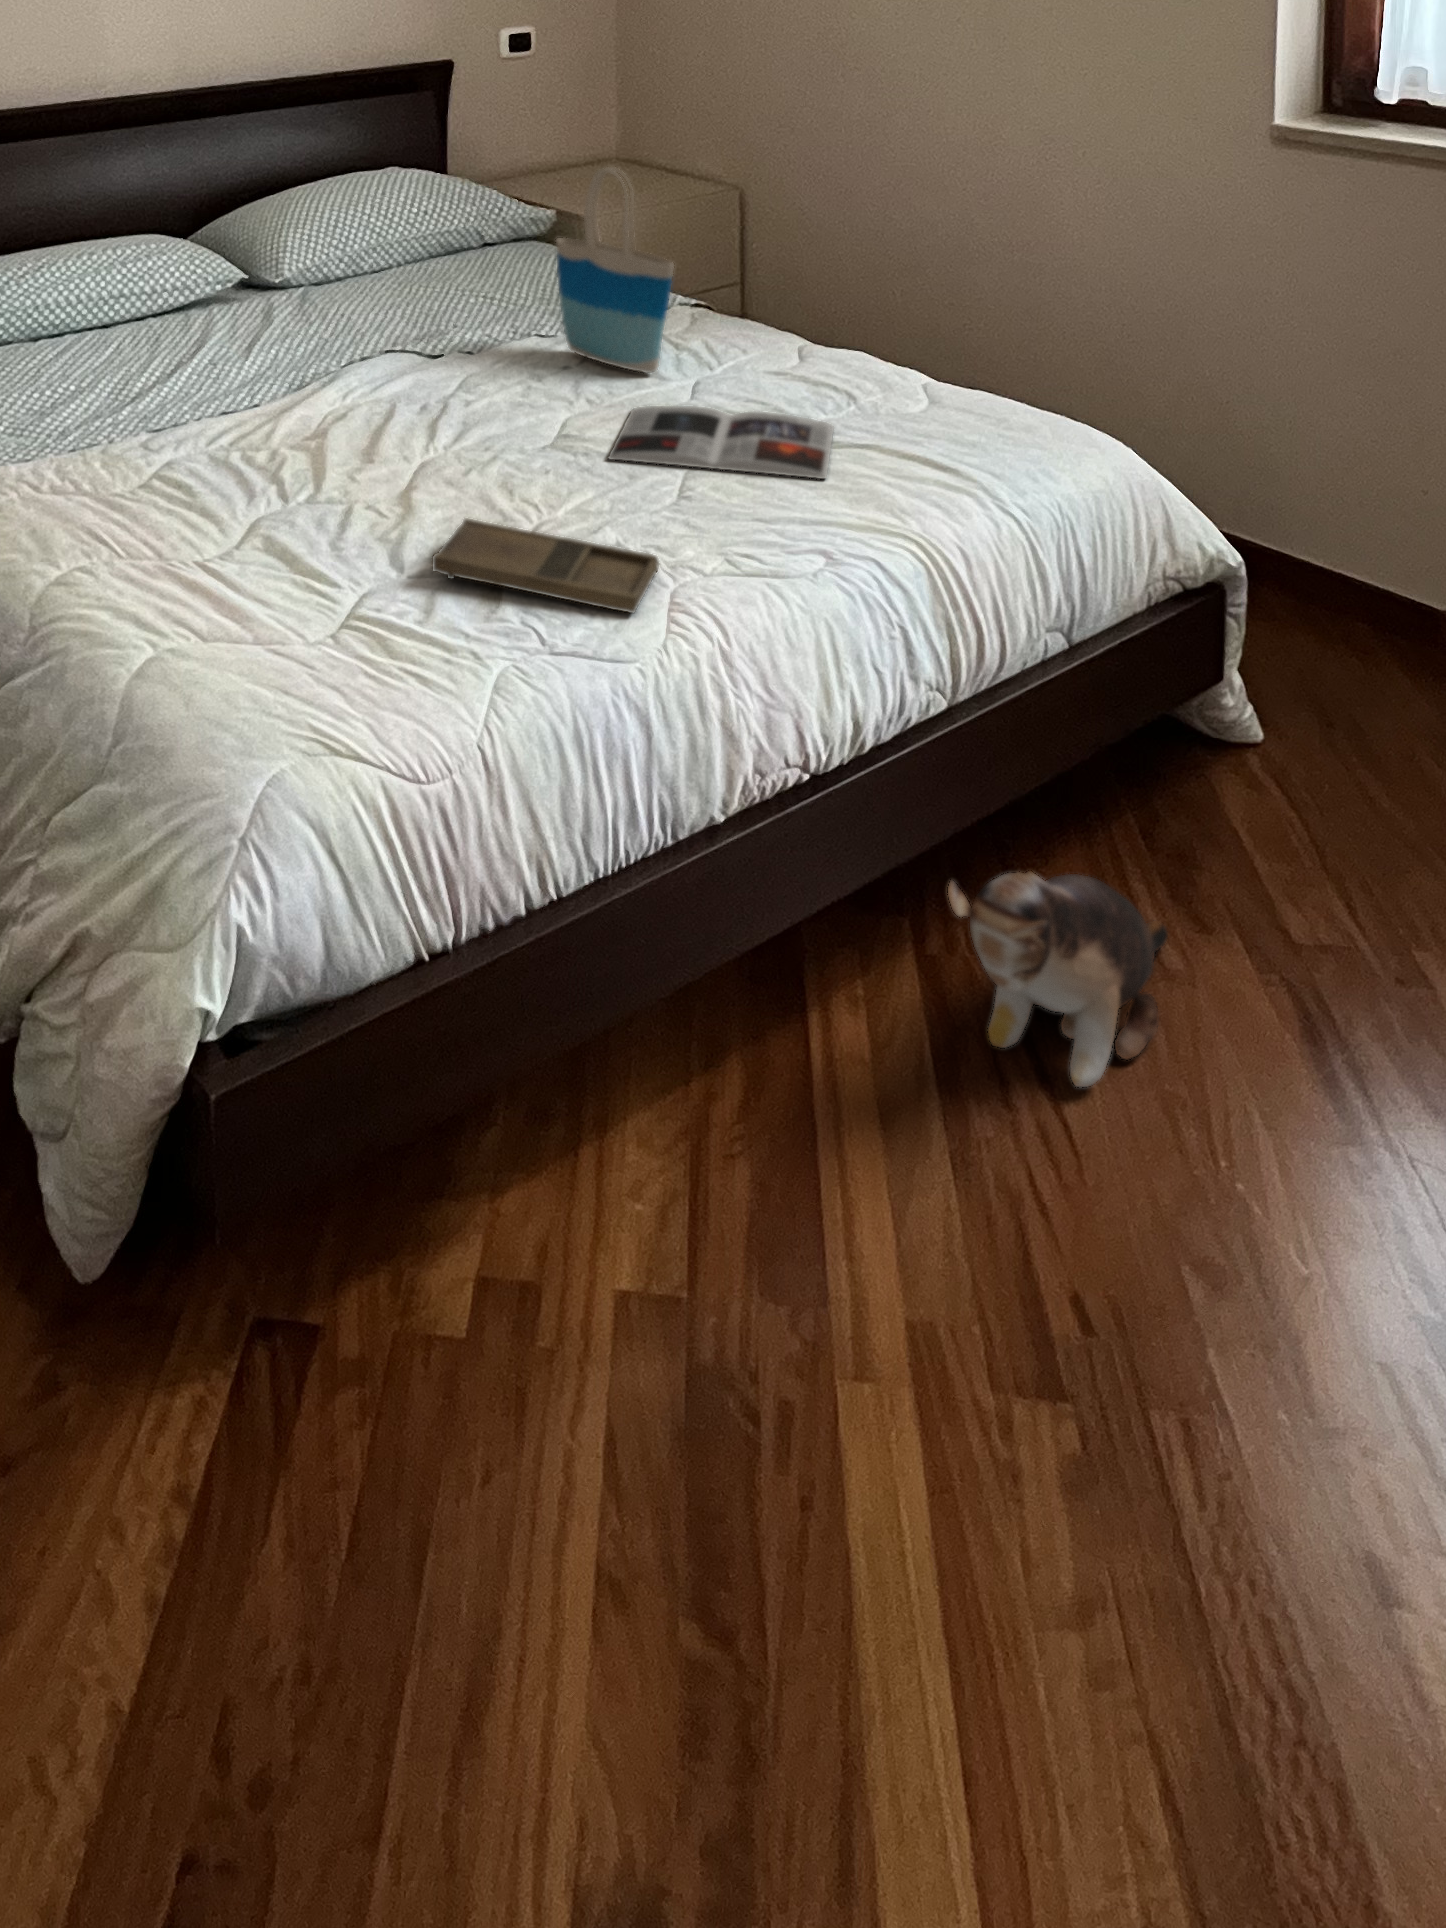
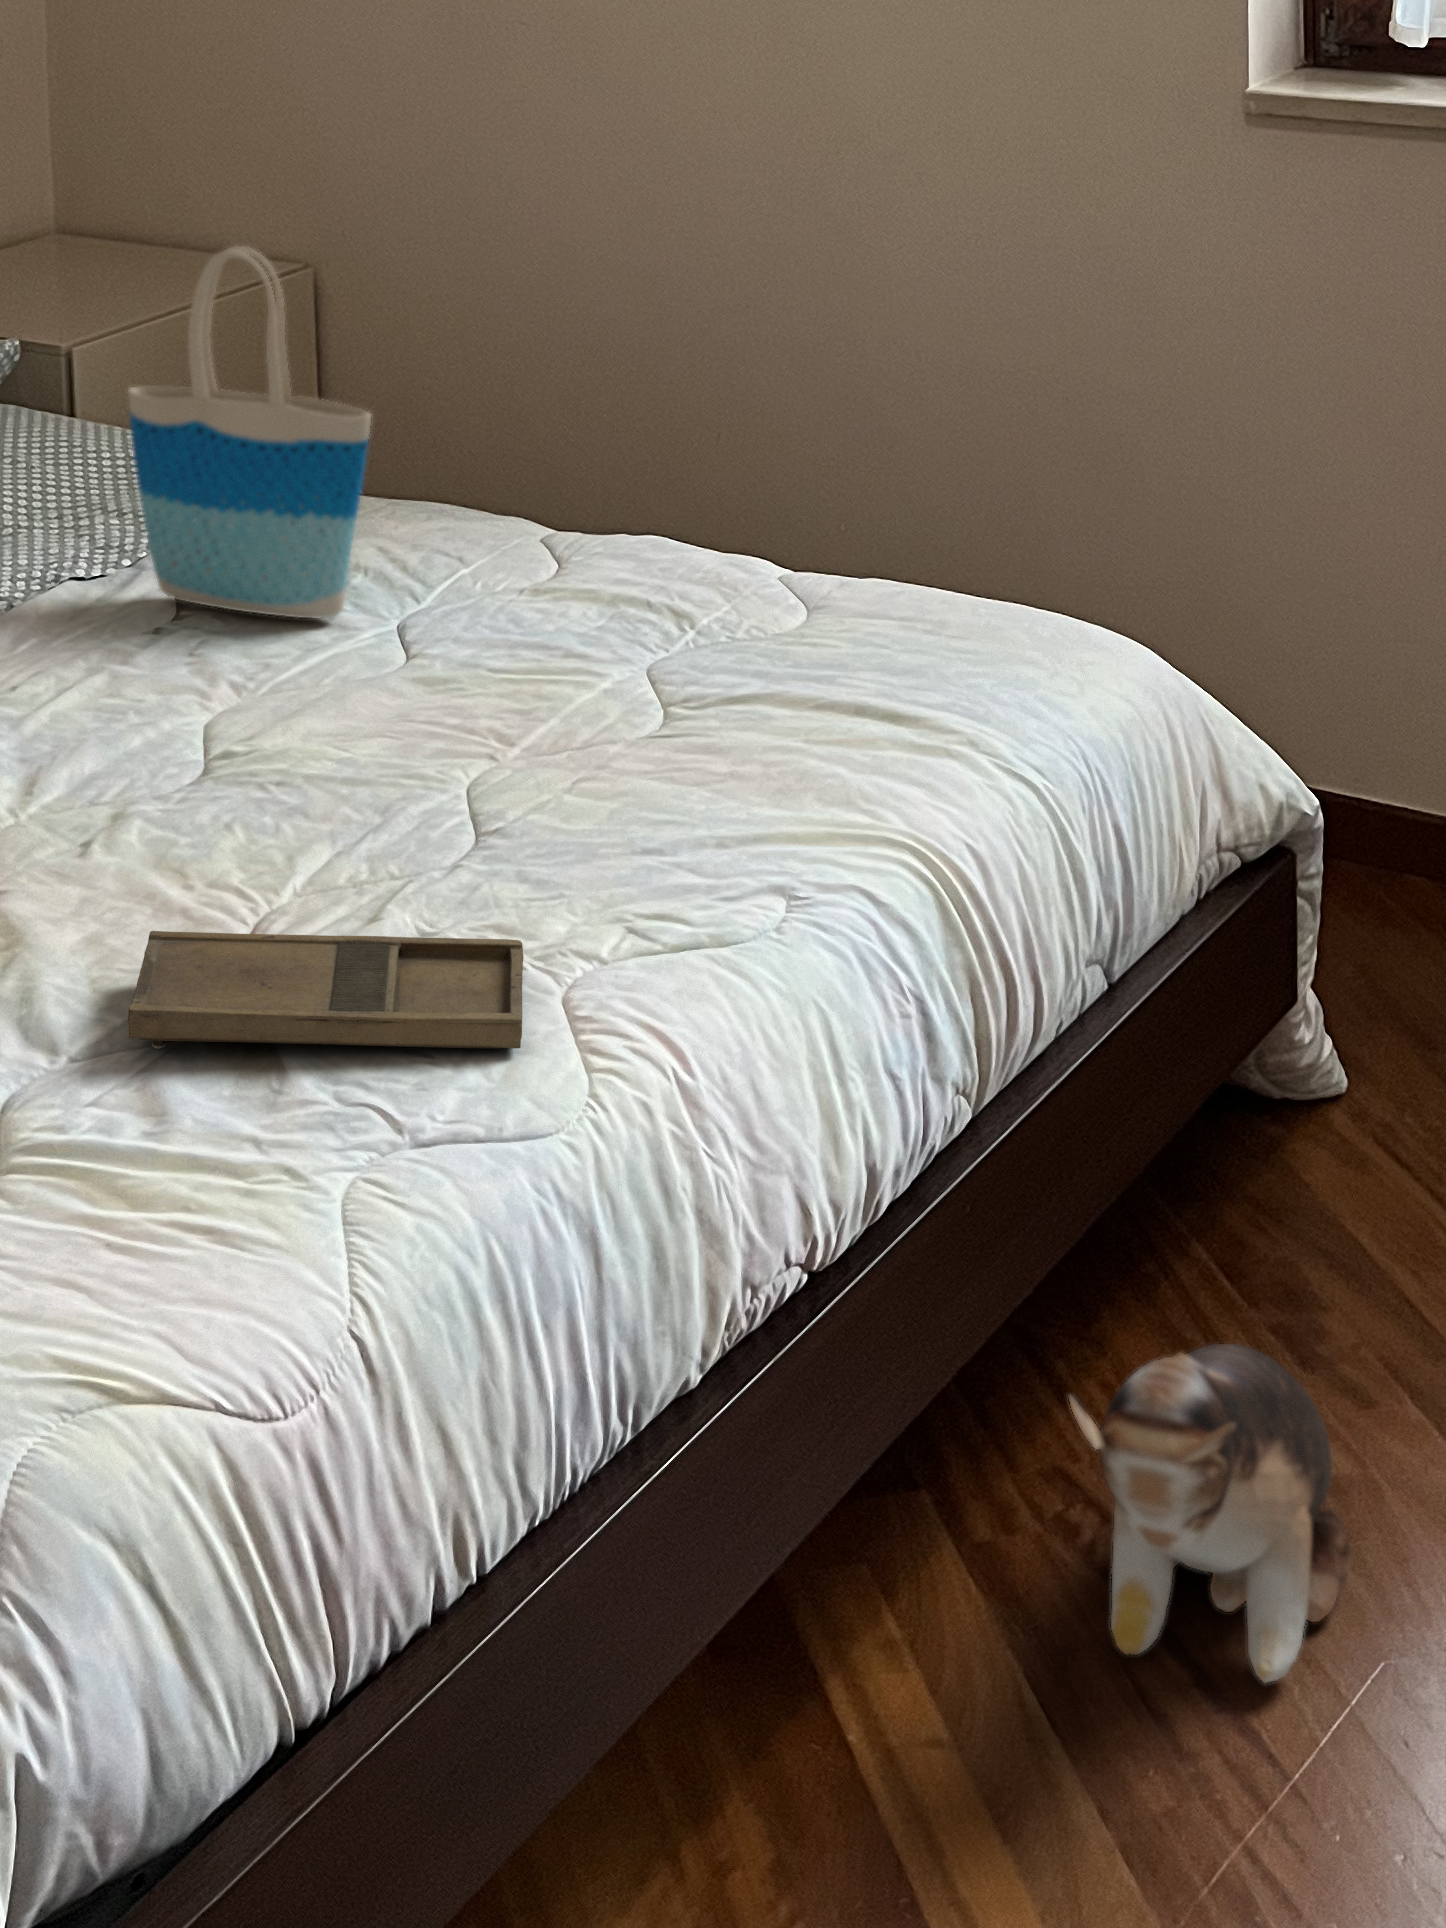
magazine: present [609,406,834,479] -> none [329,660,721,785]

